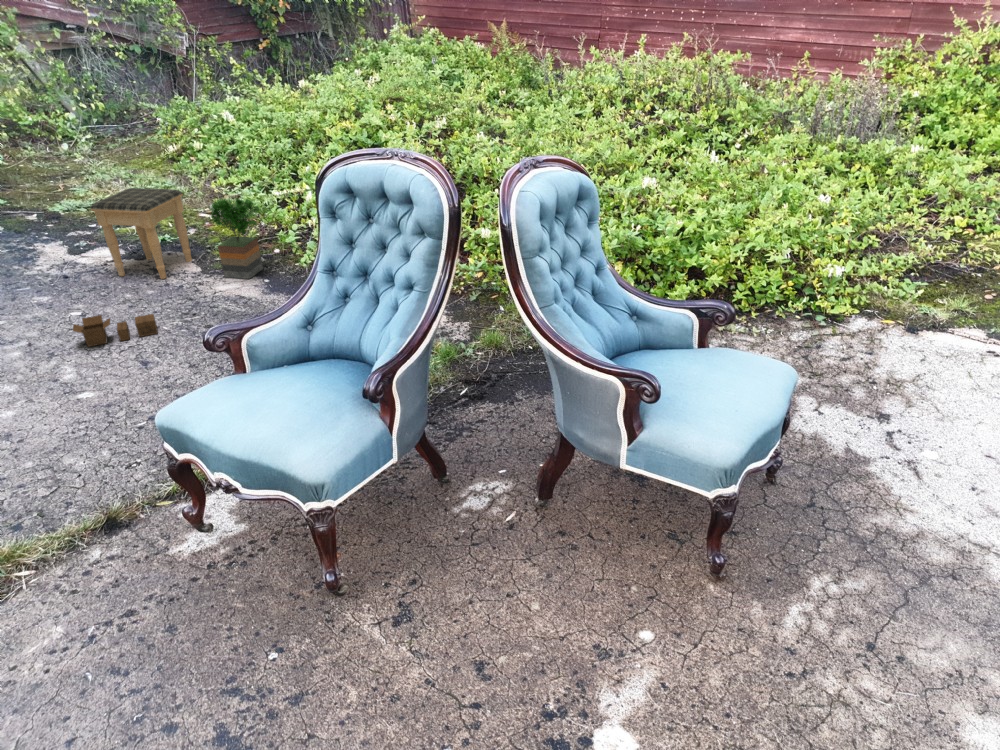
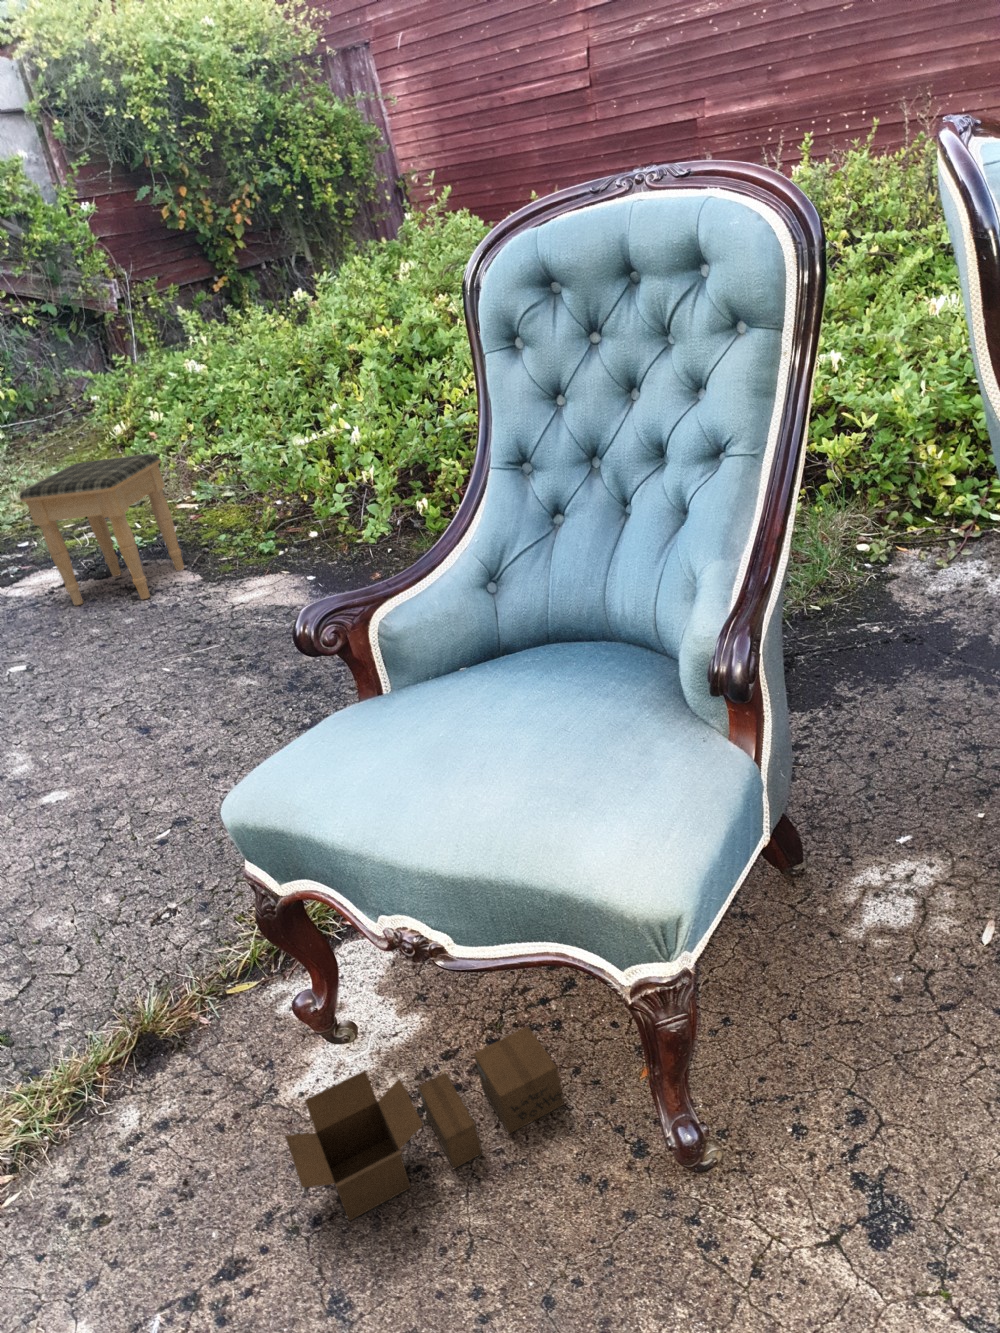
potted tree: present [211,199,263,279] -> none [207,447,302,583]
cardboard box: present [73,314,158,347] -> present [285,1026,564,1221]

